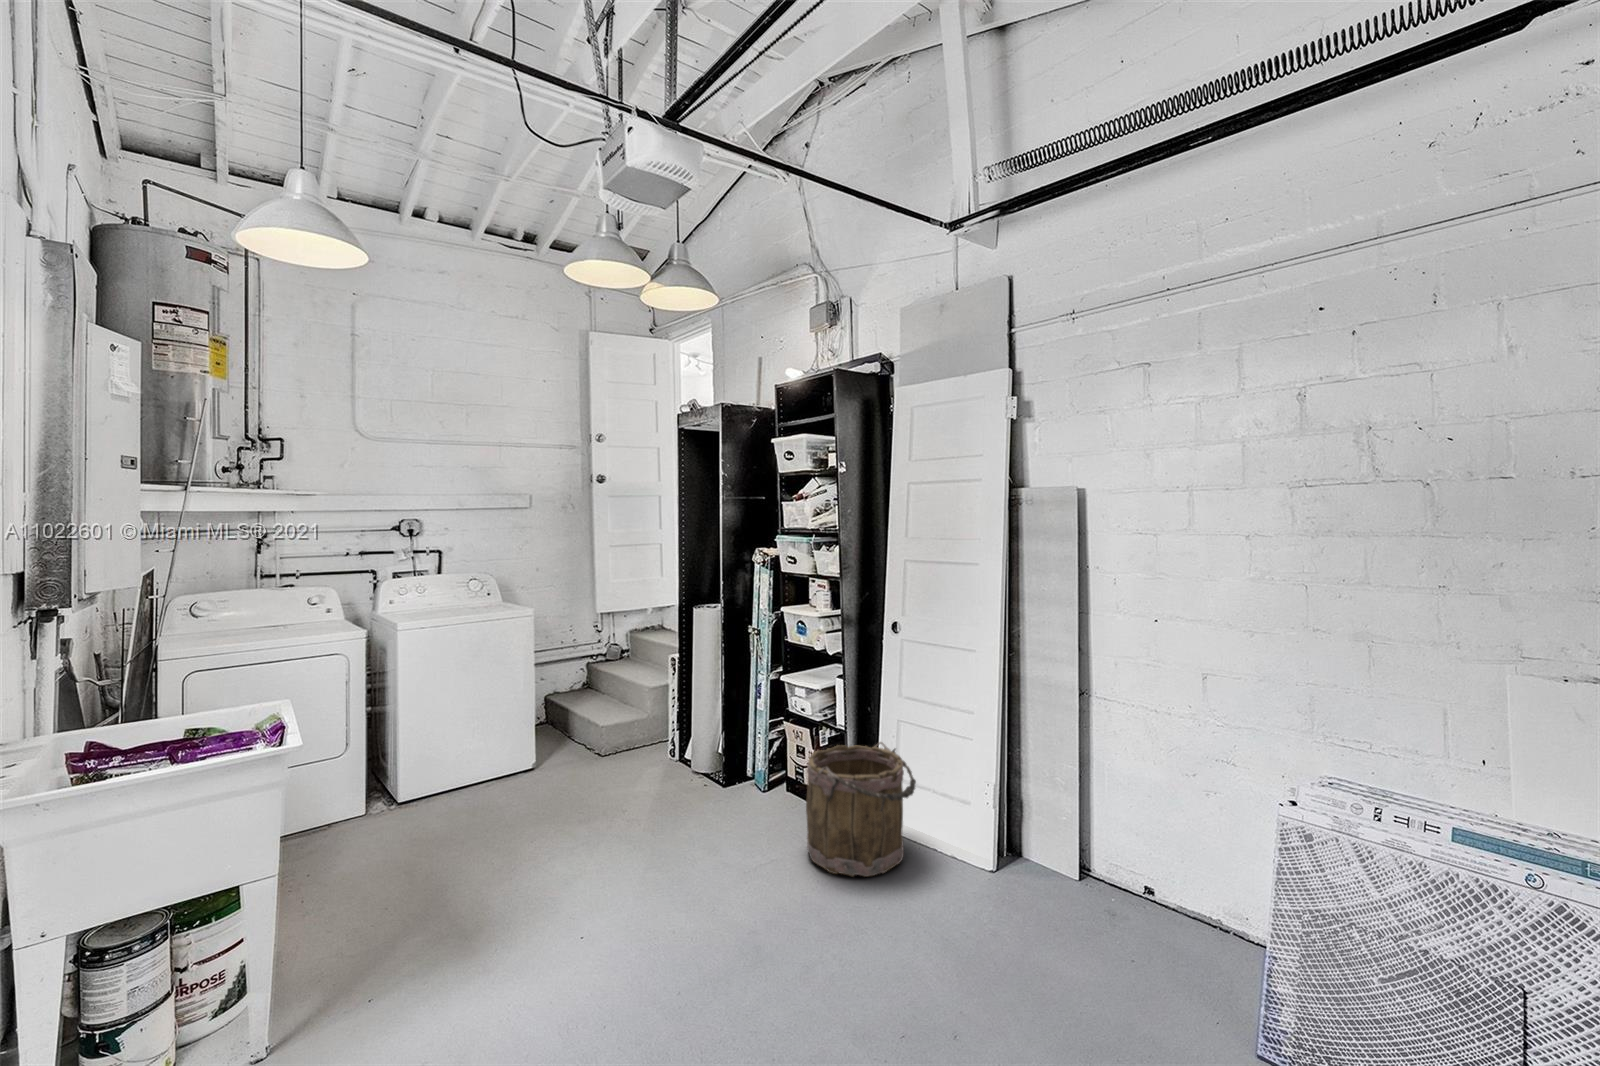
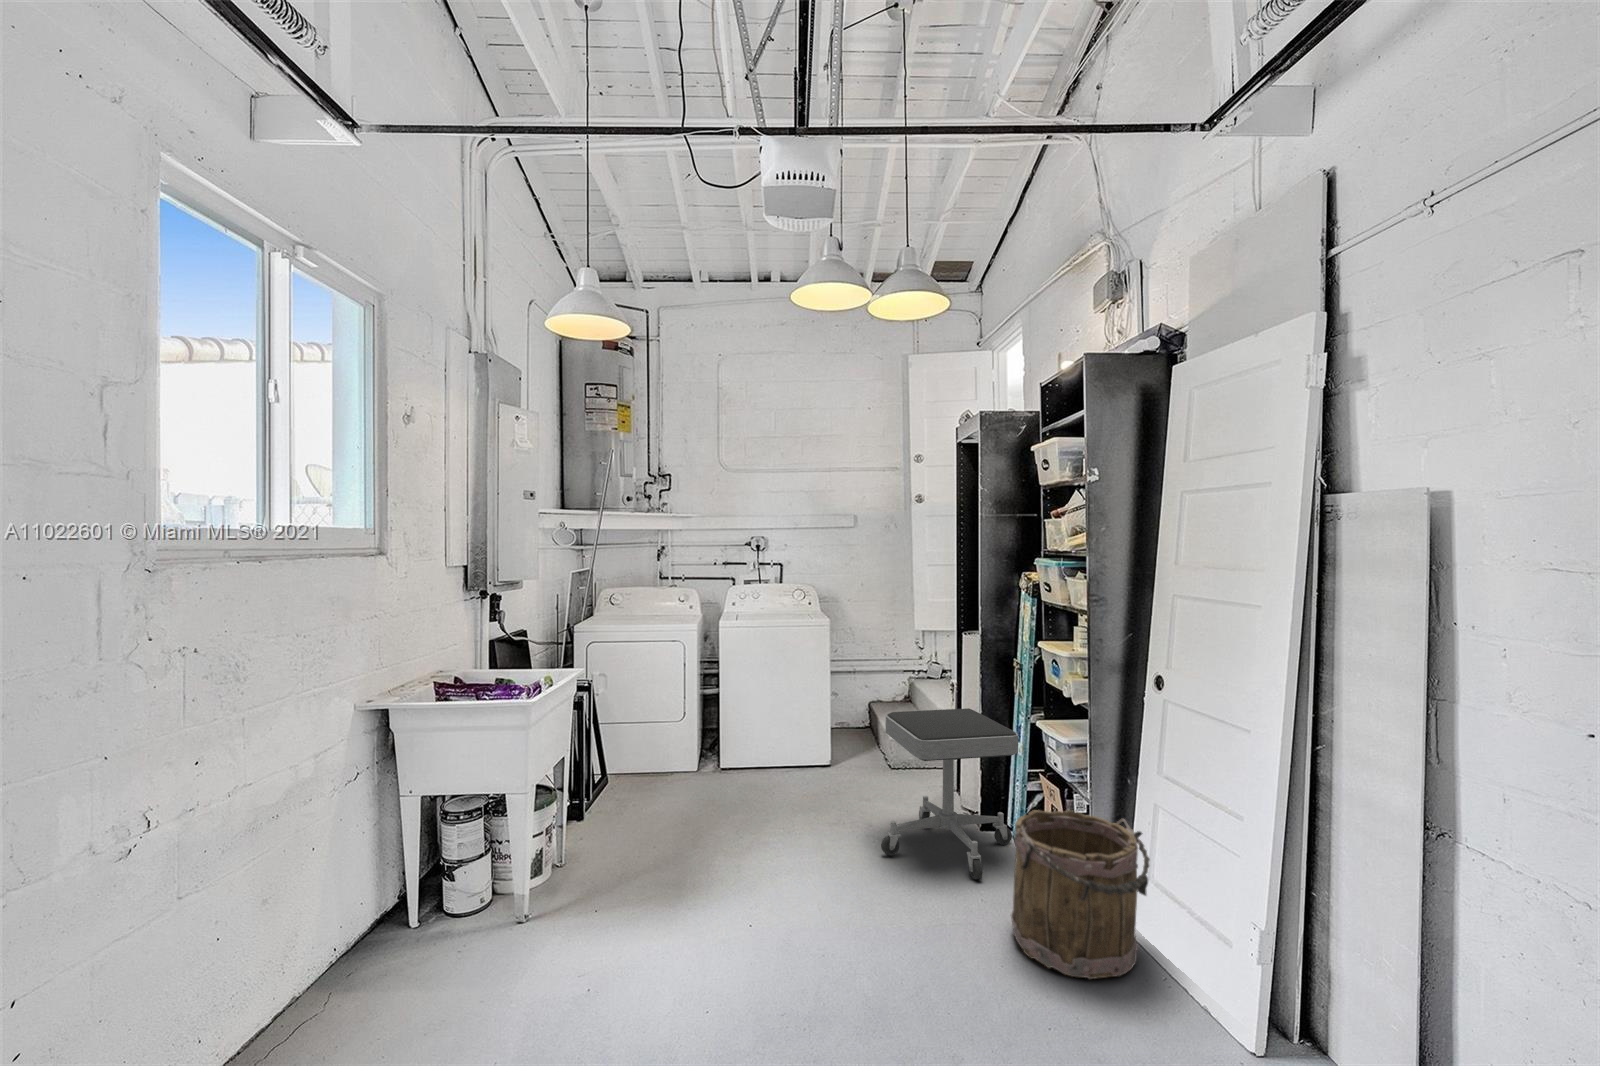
stool: none [642,678,774,832] -> present [881,708,1018,879]

